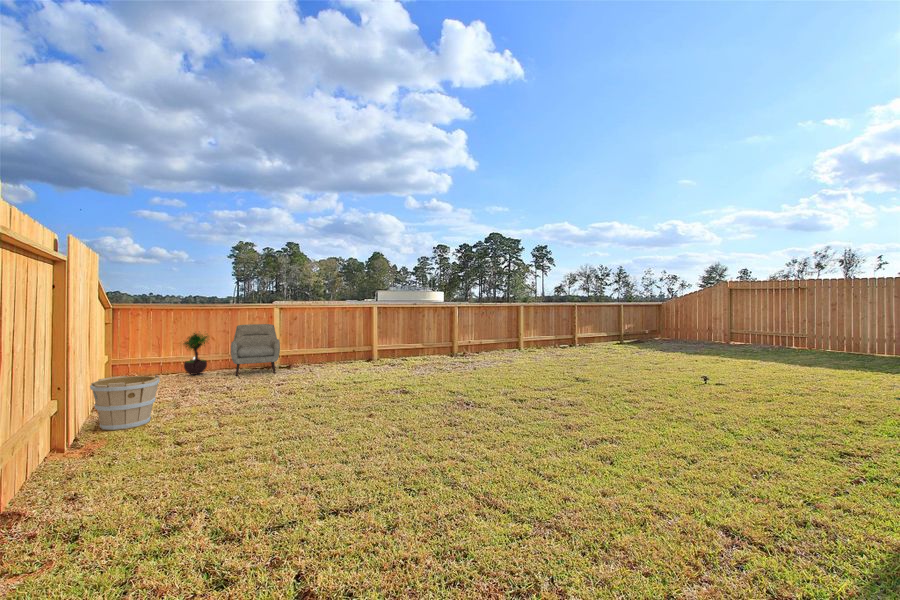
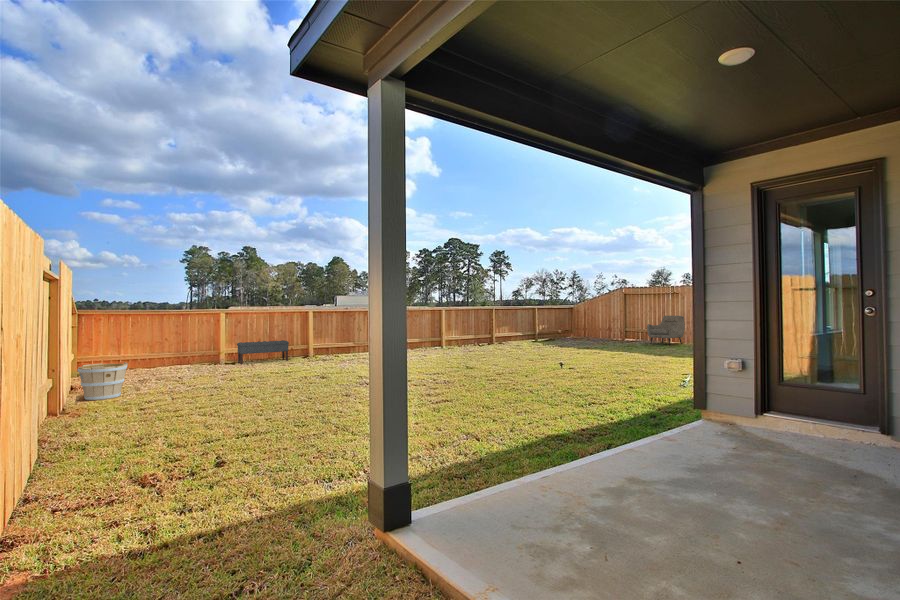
chair: present [231,324,280,376] -> present [647,316,685,345]
potted tree: present [183,333,208,375] -> none [137,331,165,370]
bench: none [294,340,353,369] -> present [237,340,289,364]

